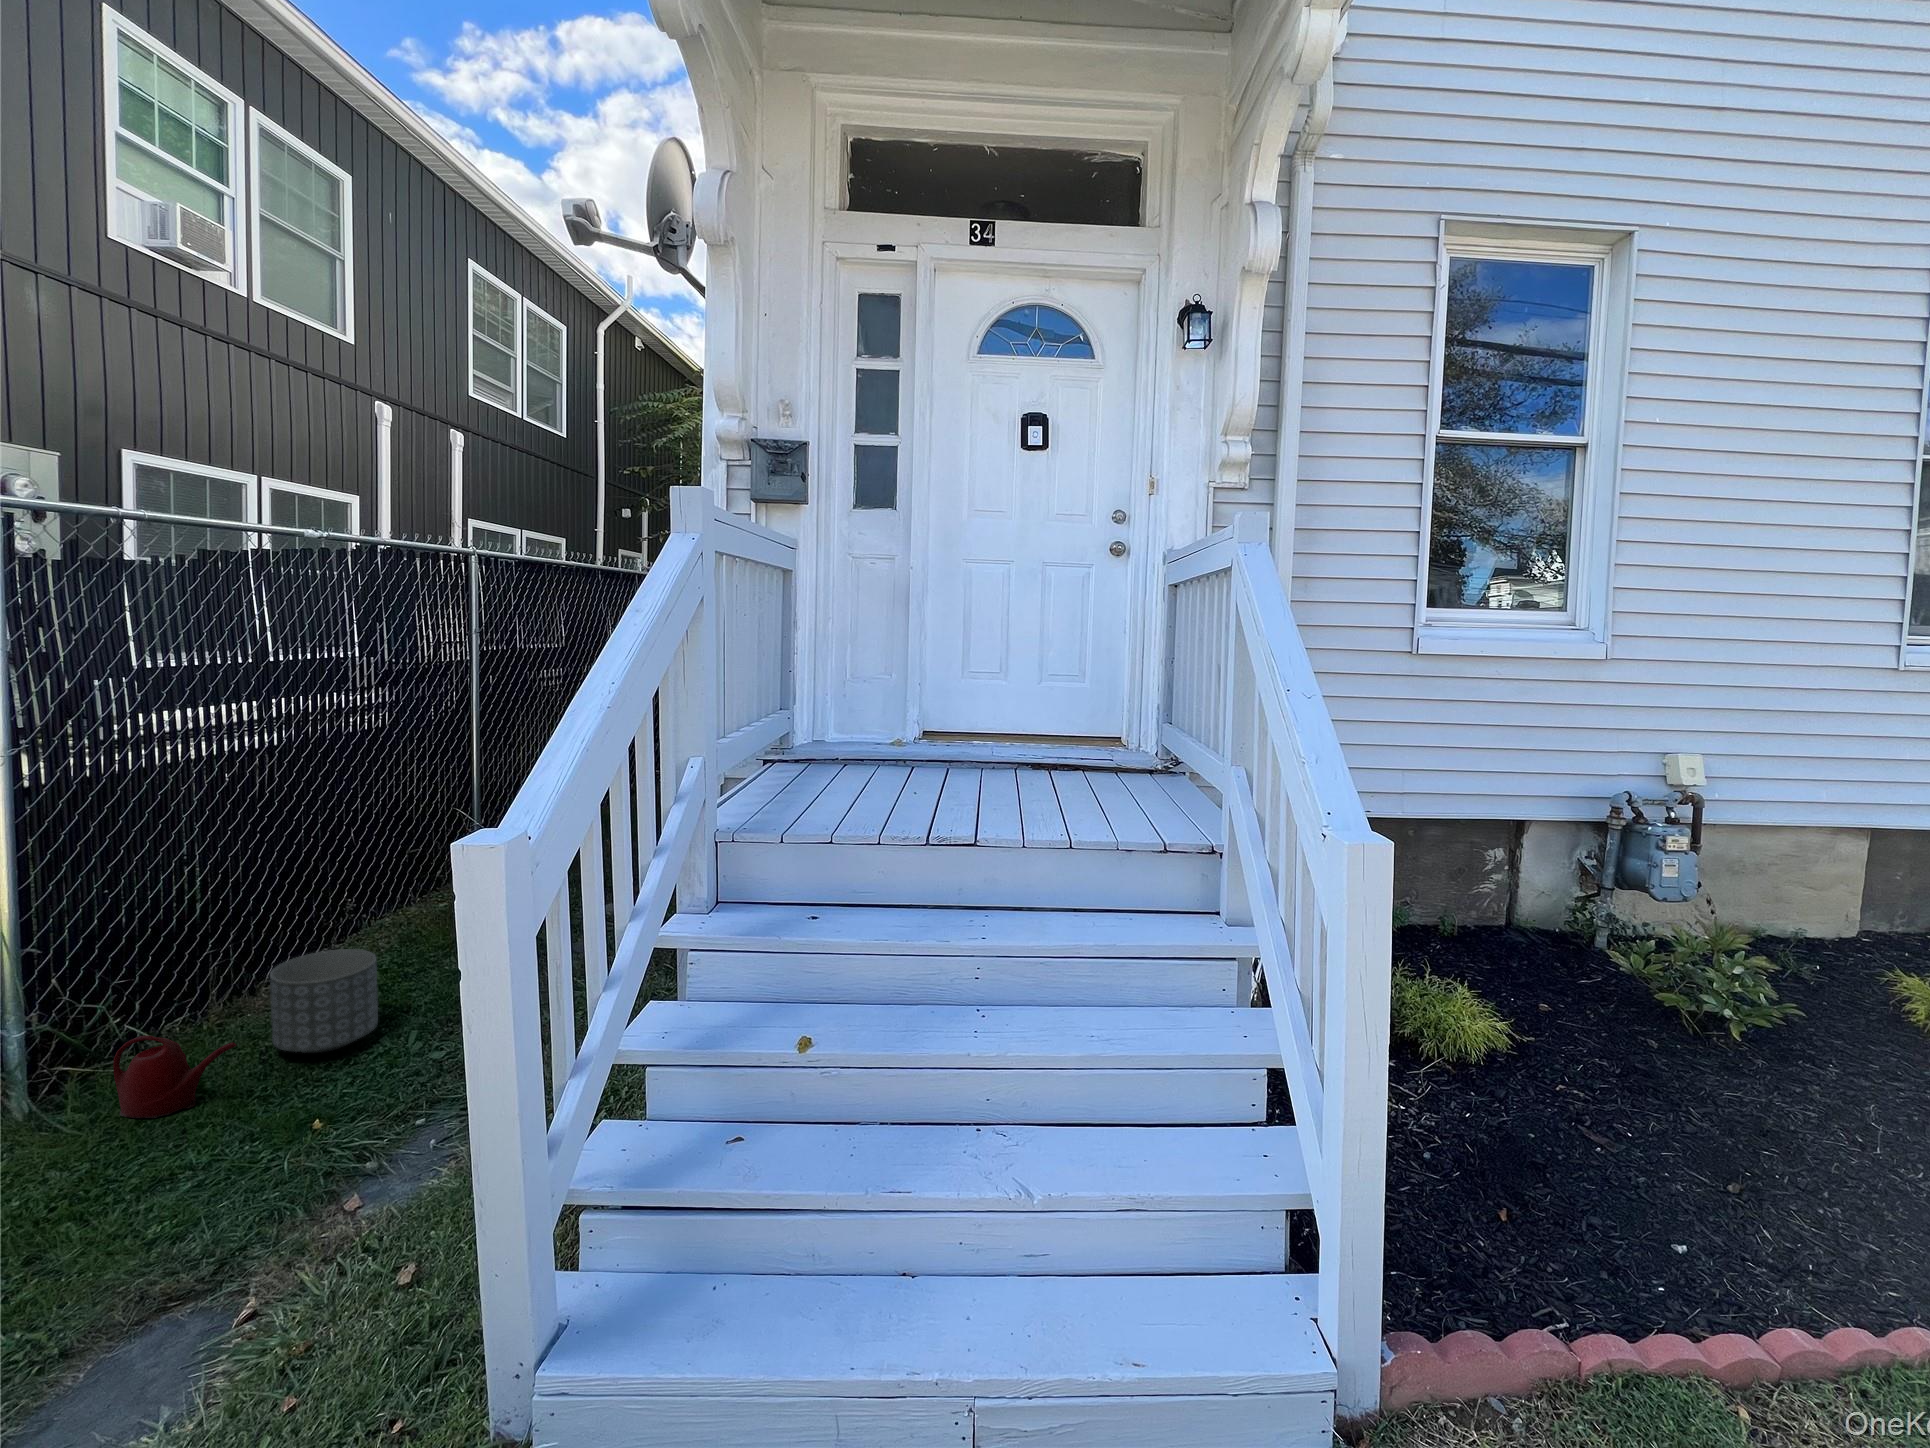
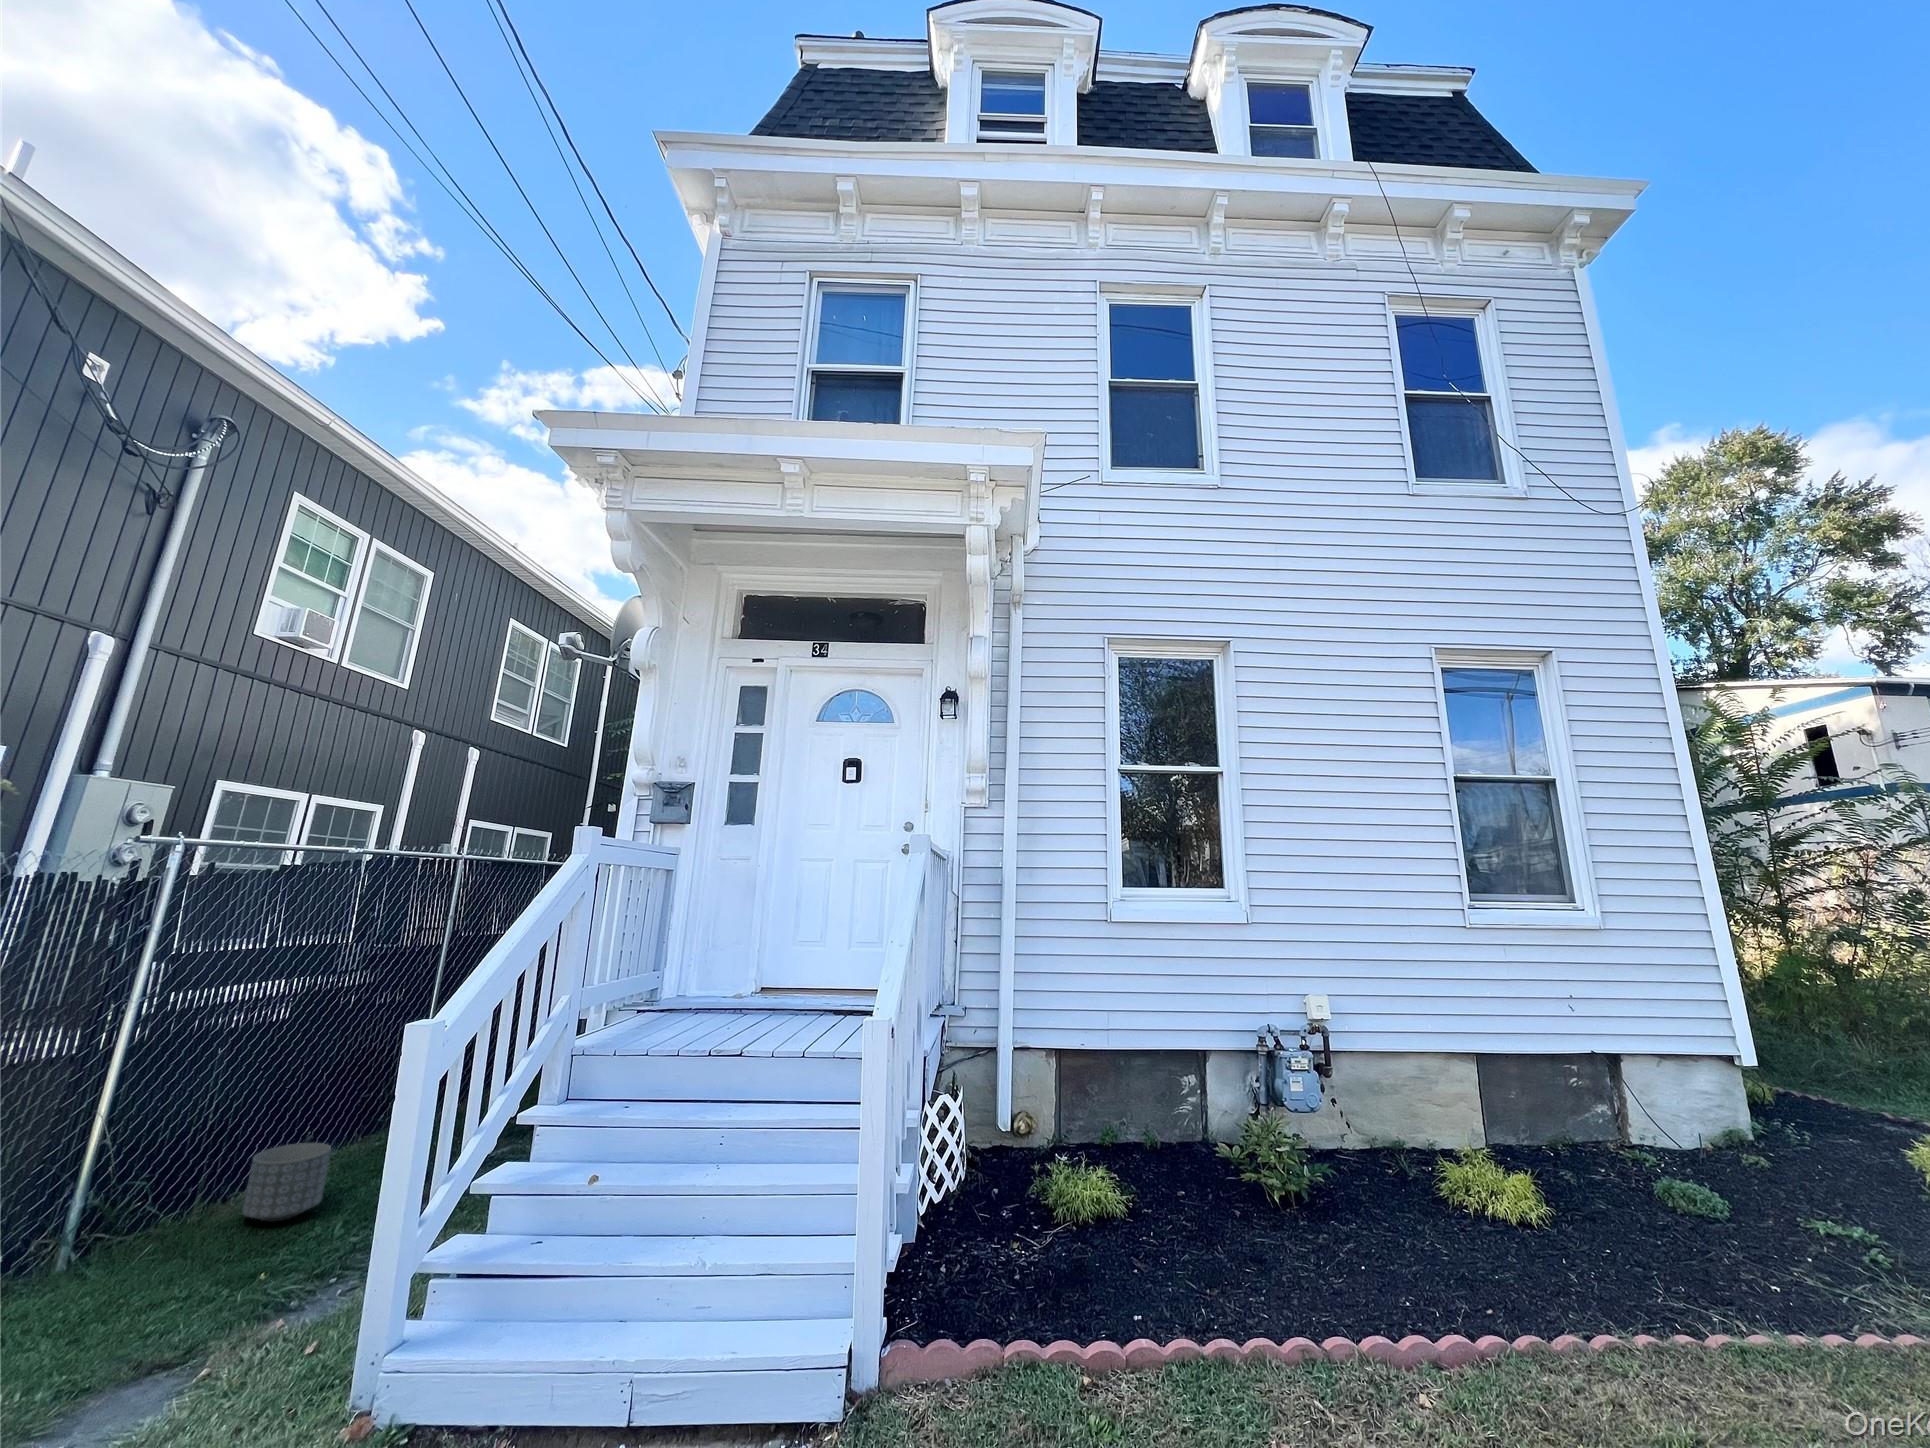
watering can: present [113,1035,237,1118] -> none [123,1197,221,1261]

